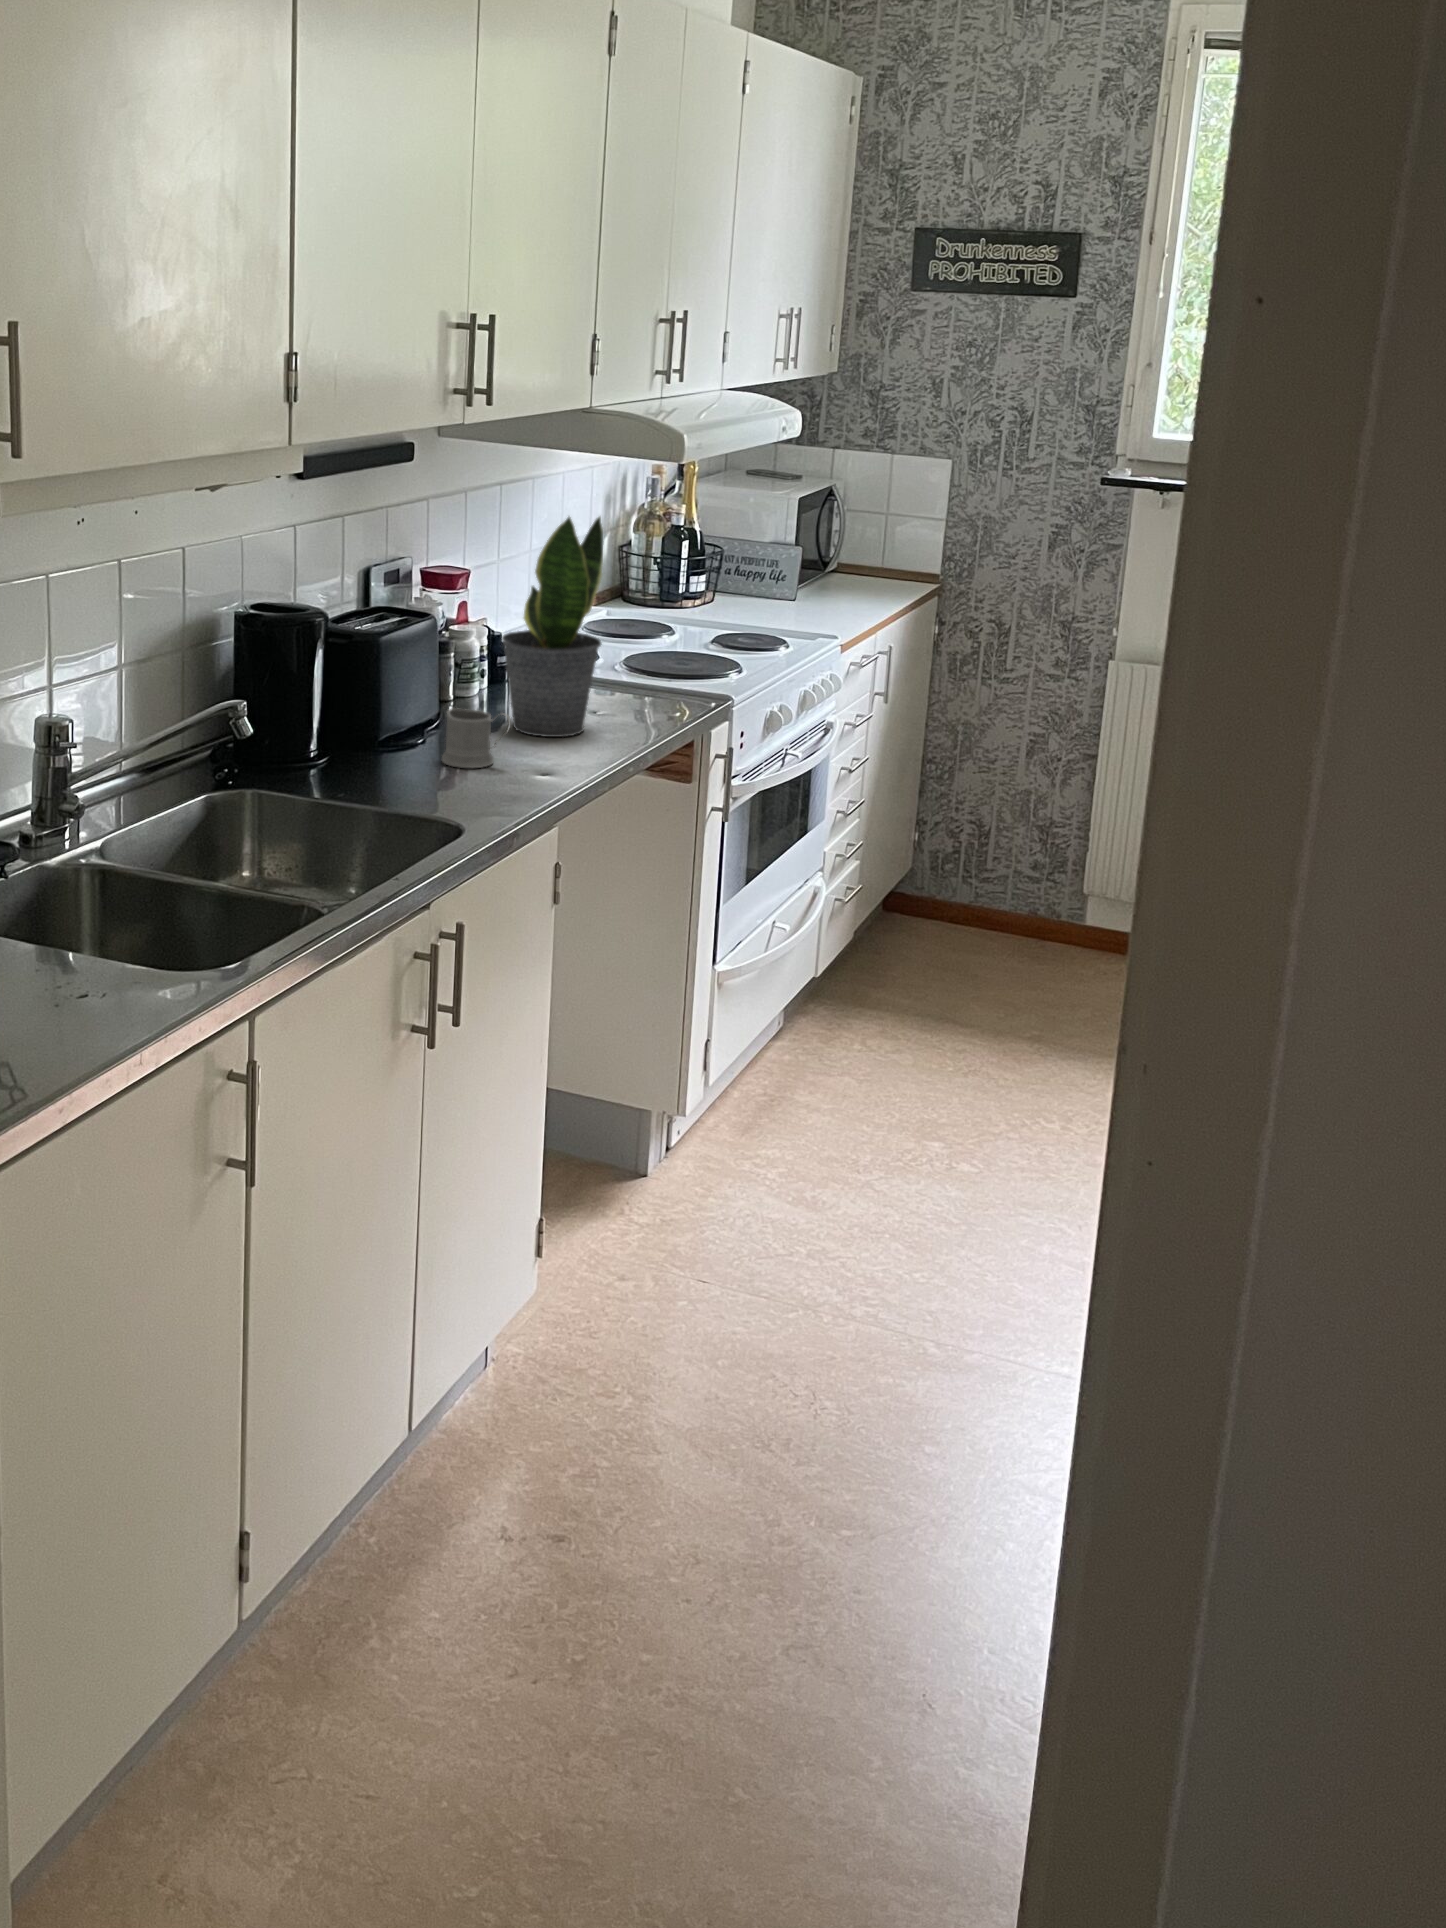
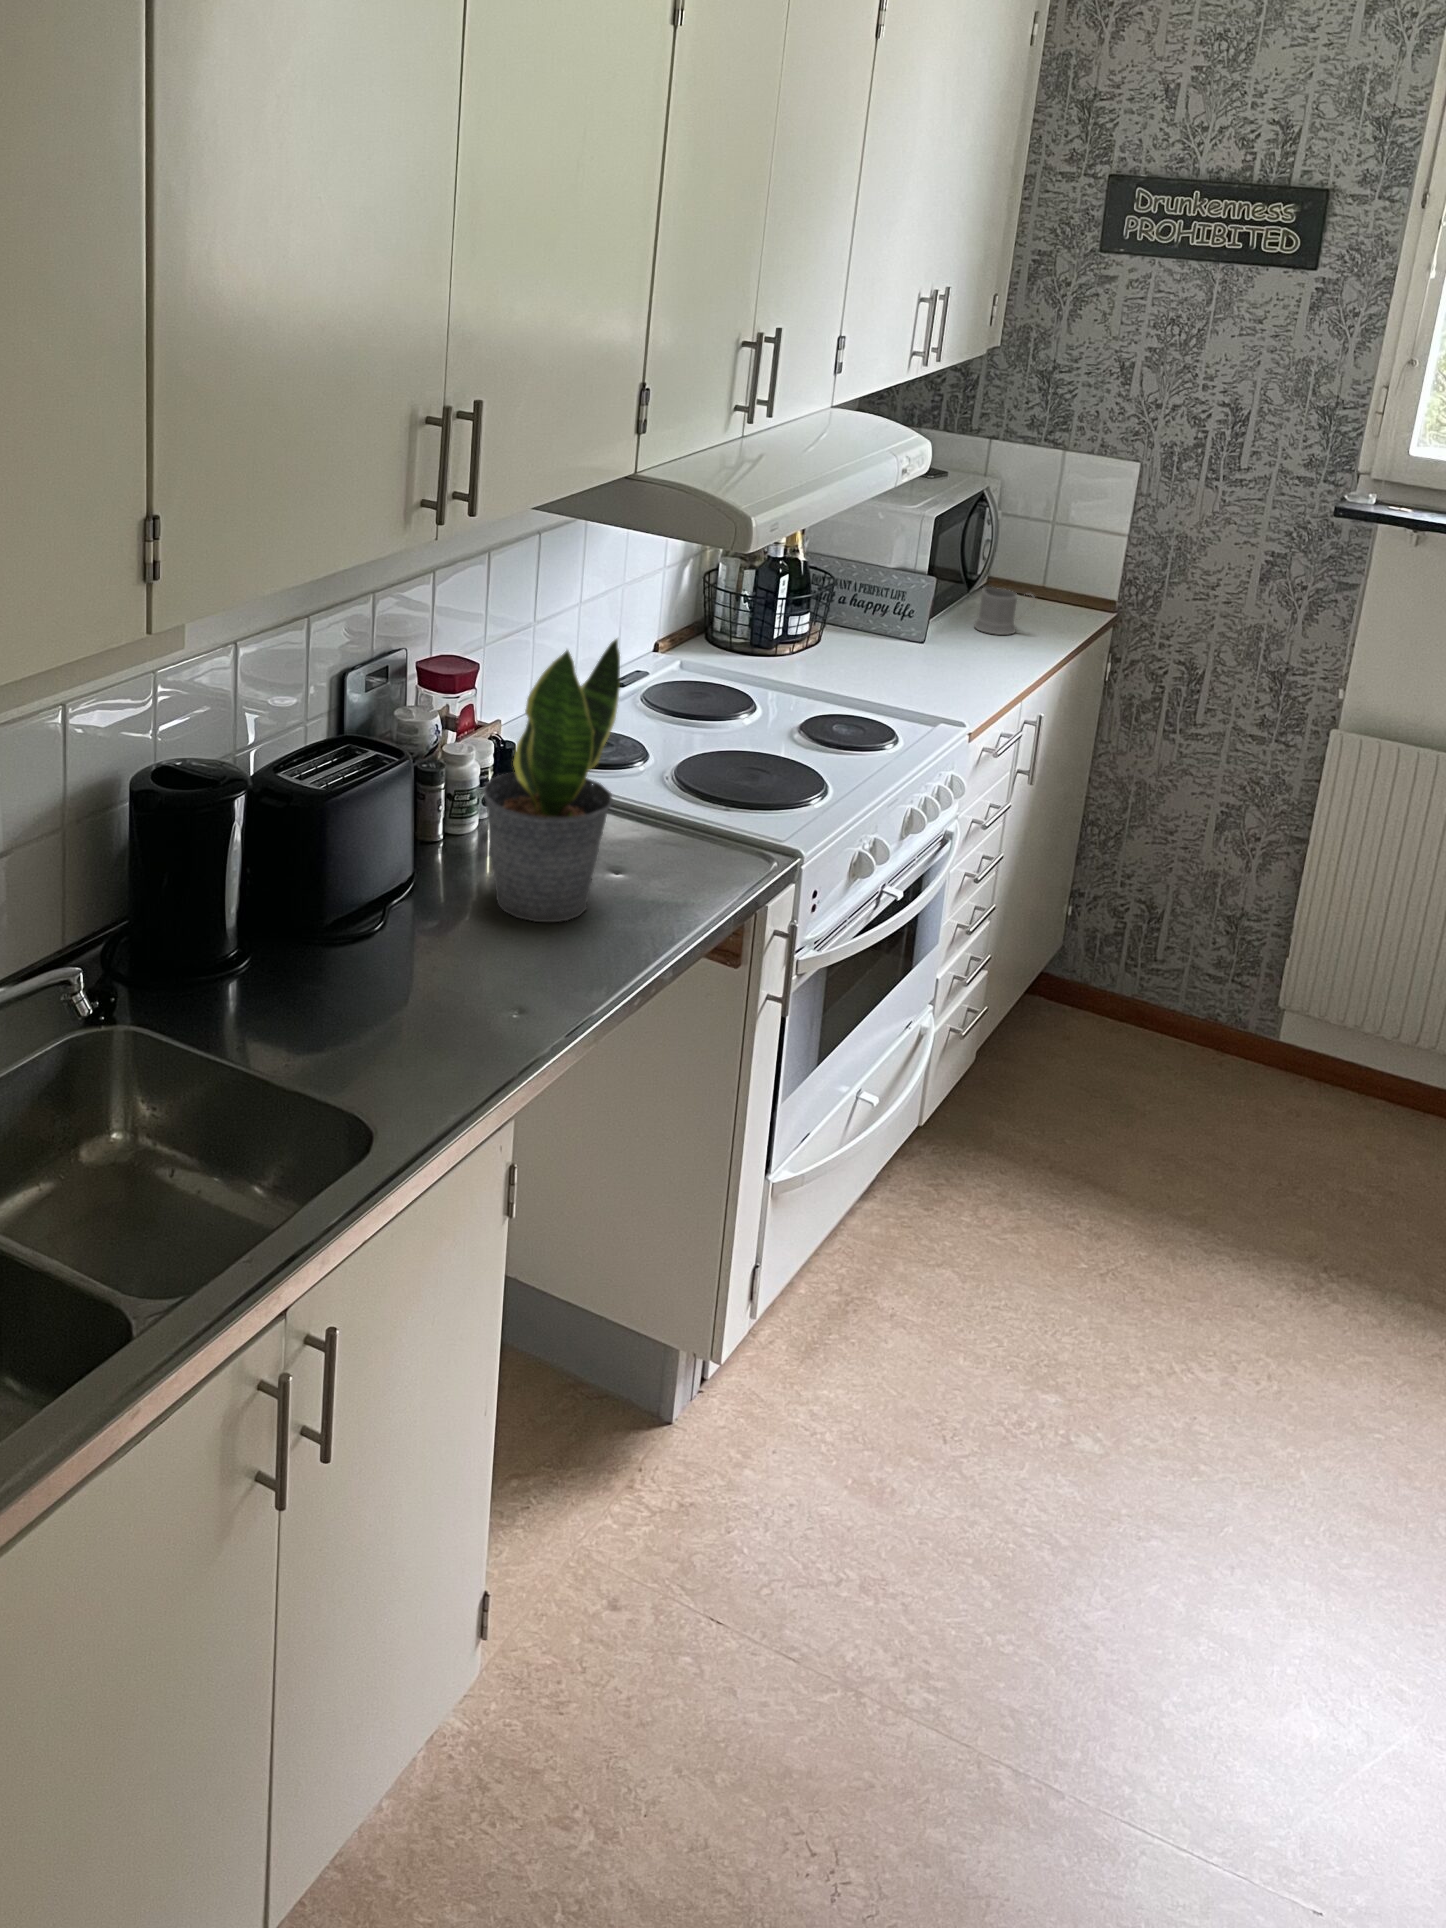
mug: present [442,708,511,768] -> present [974,587,1034,635]

